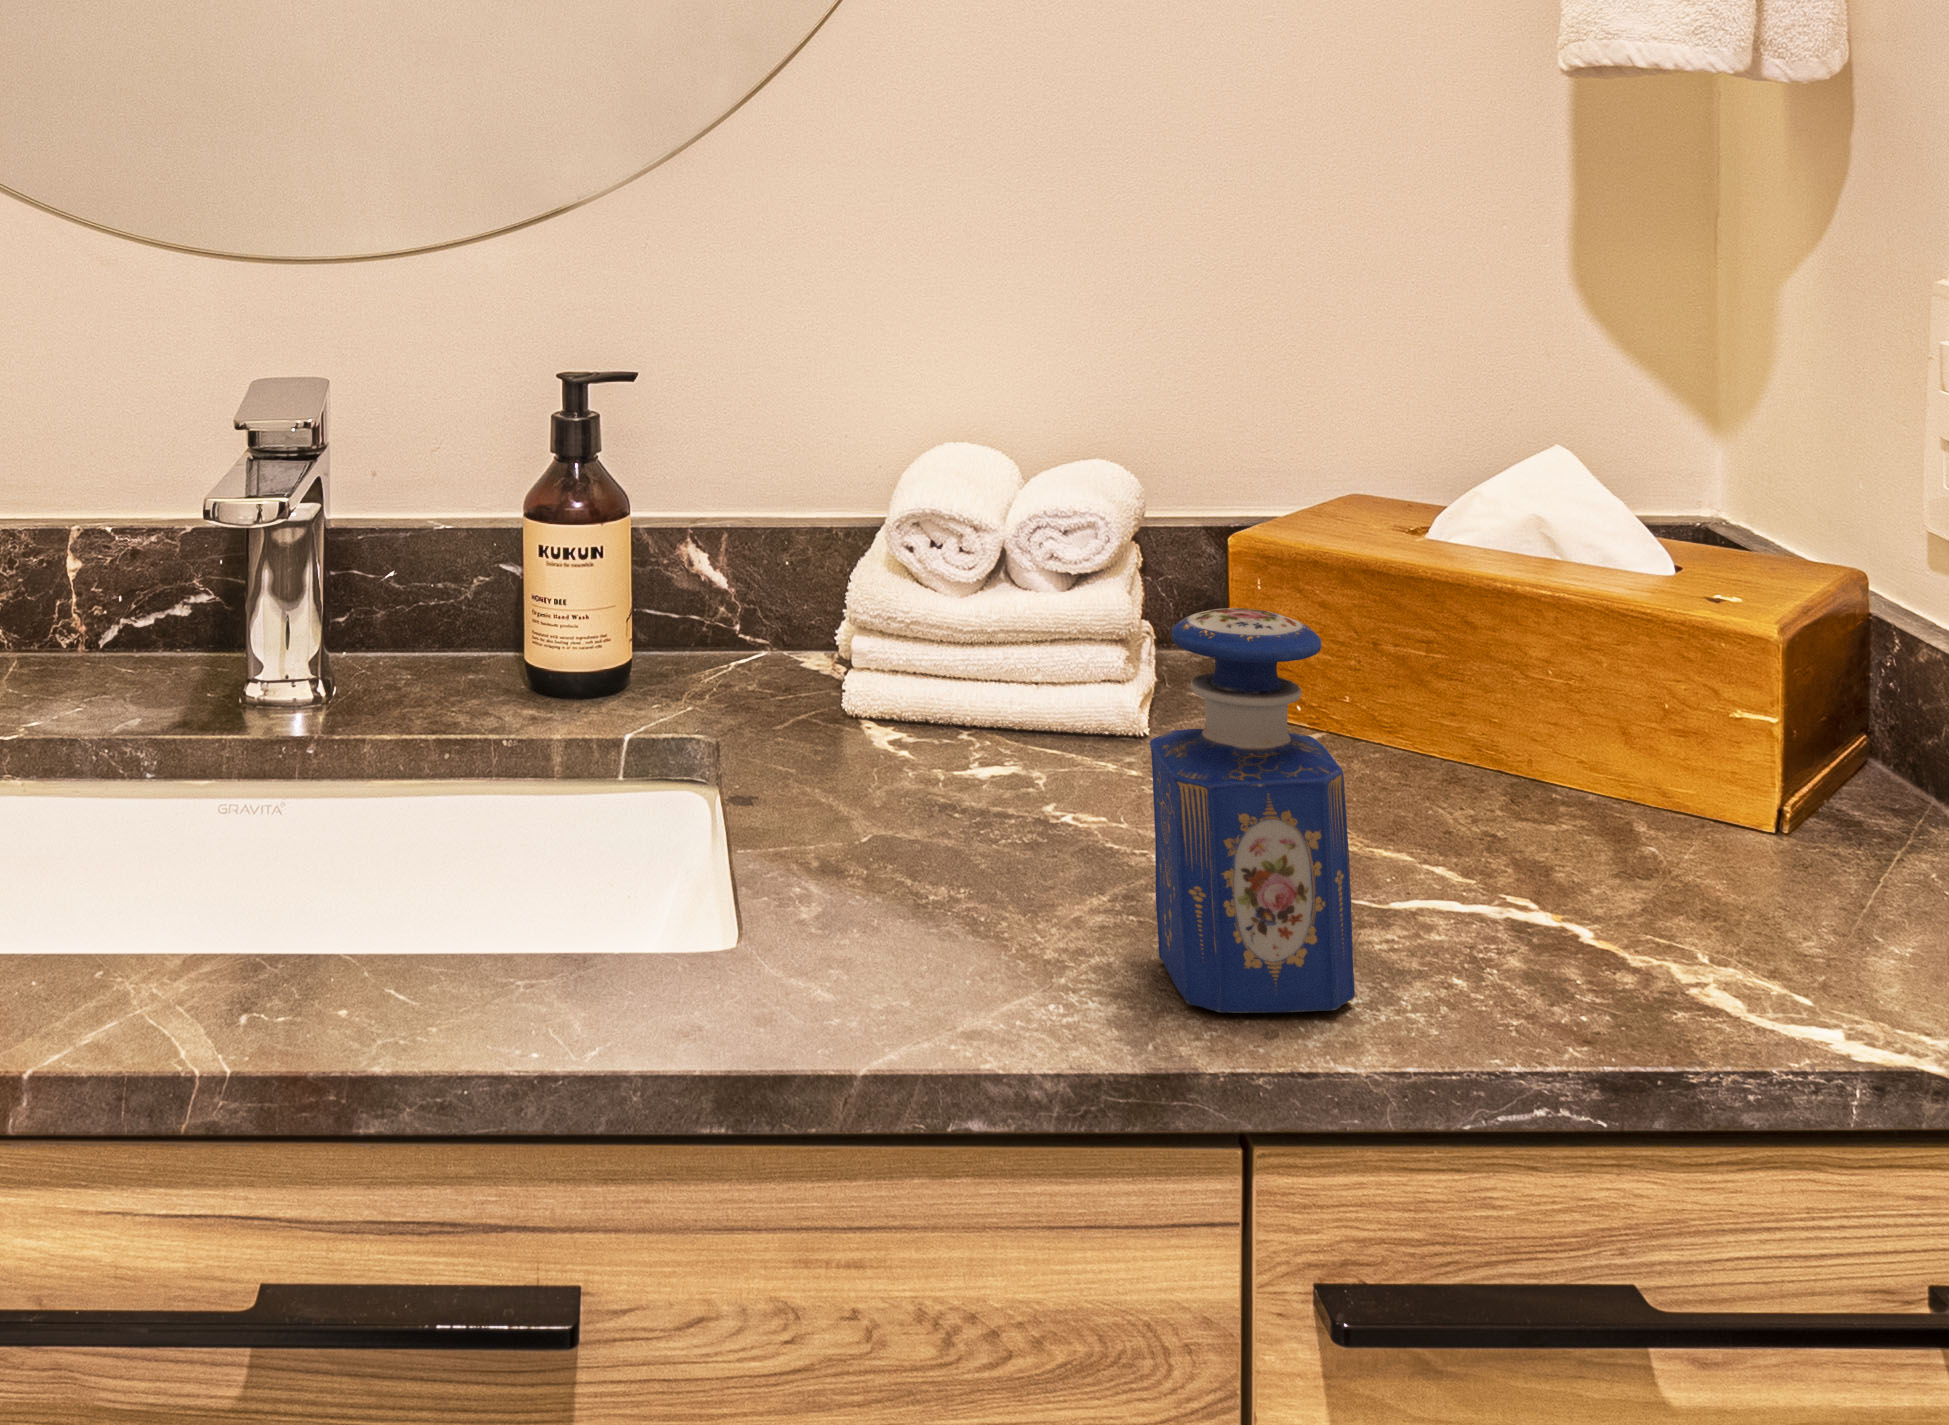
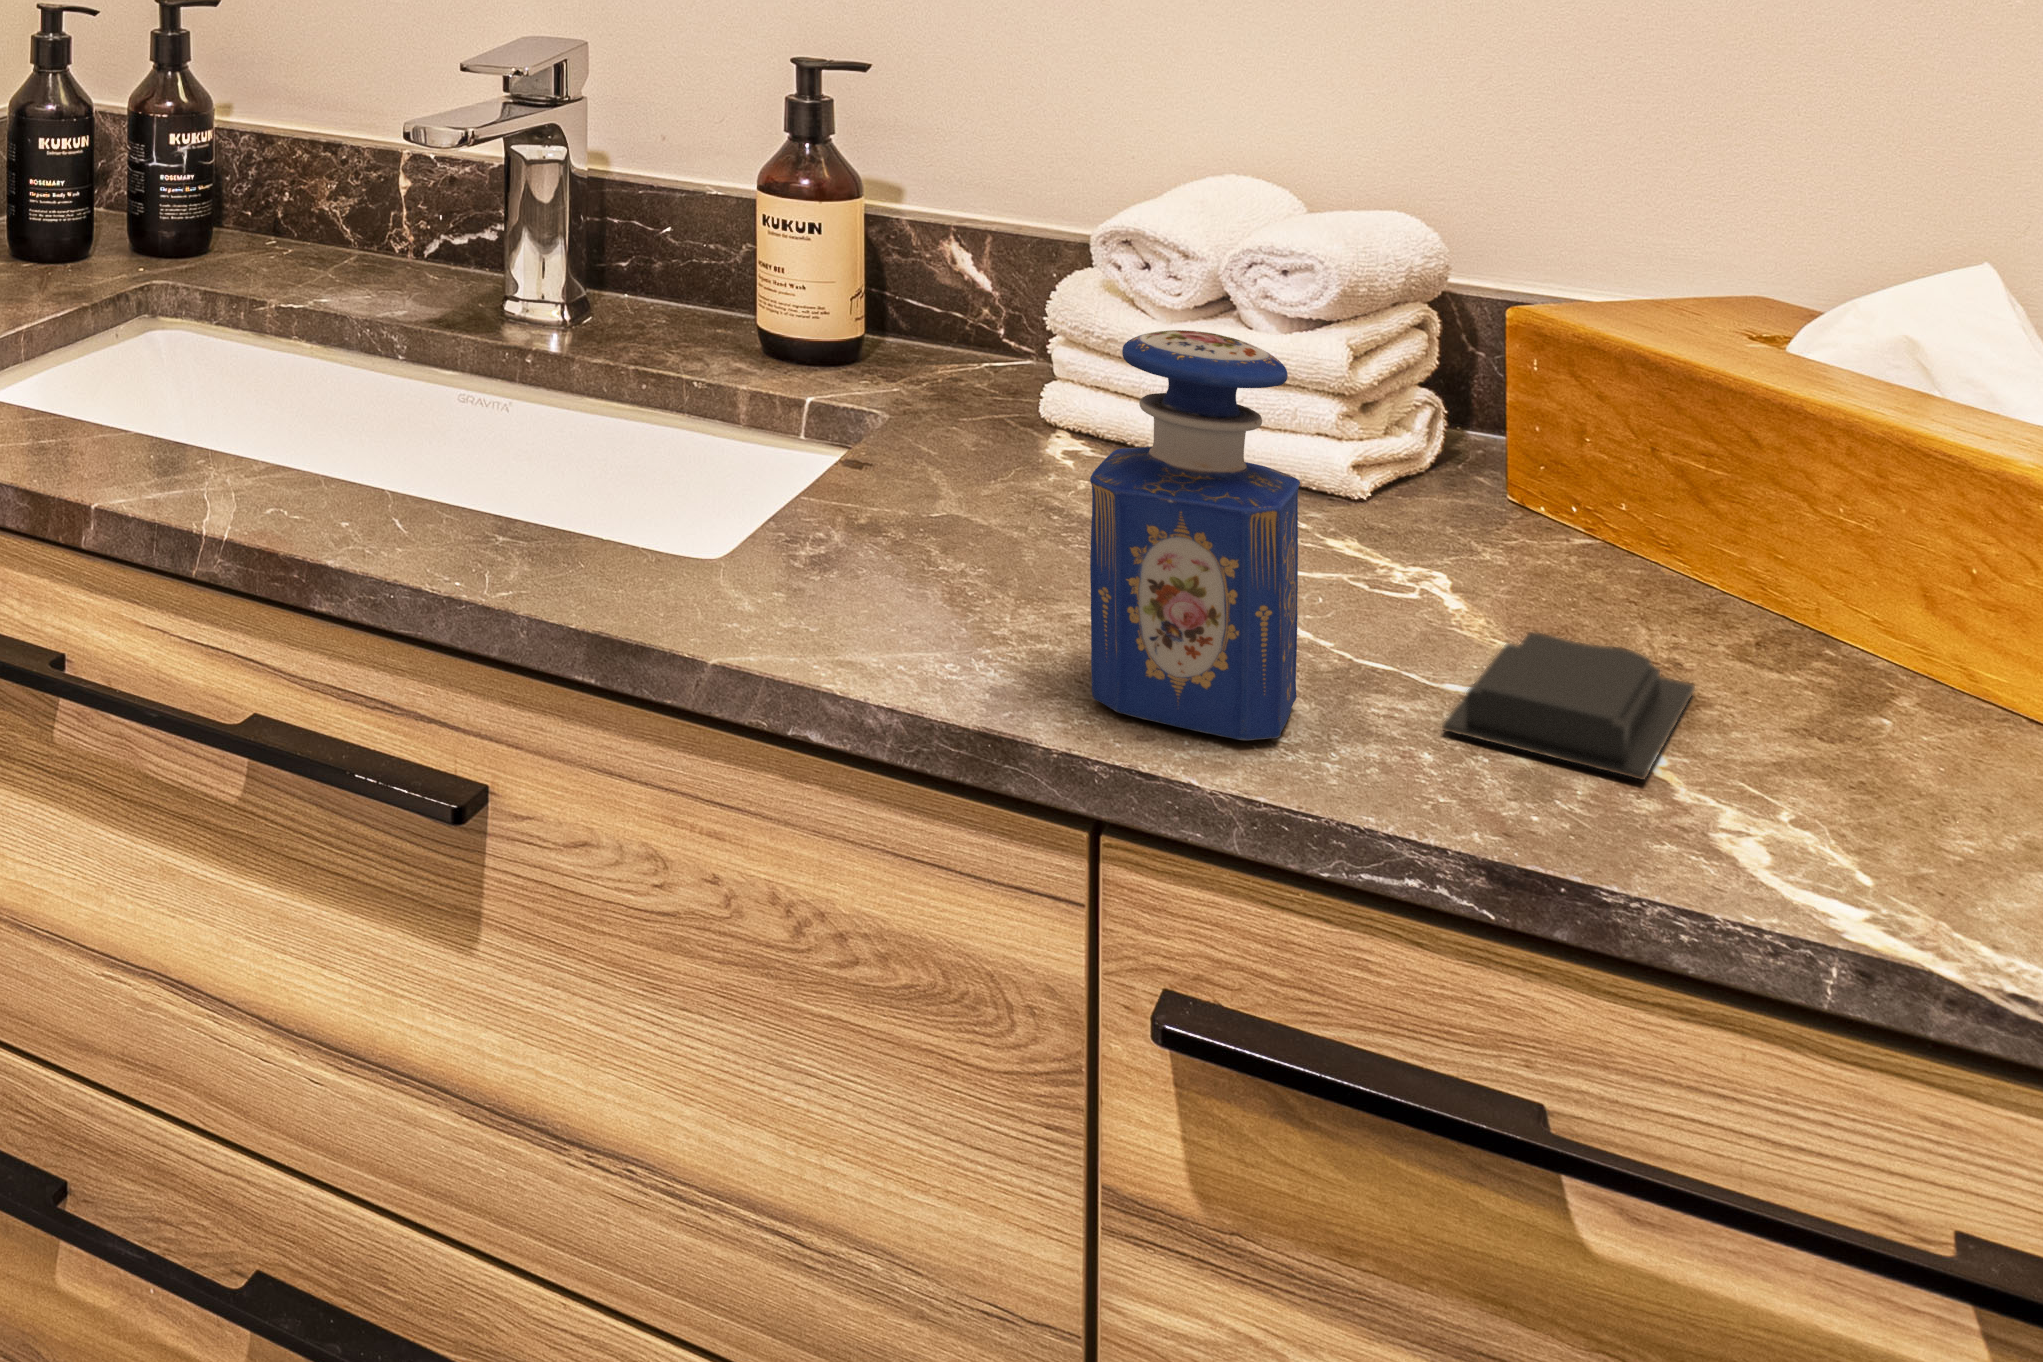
soap bar: none [1382,832,1601,954] -> present [1442,632,1695,779]

